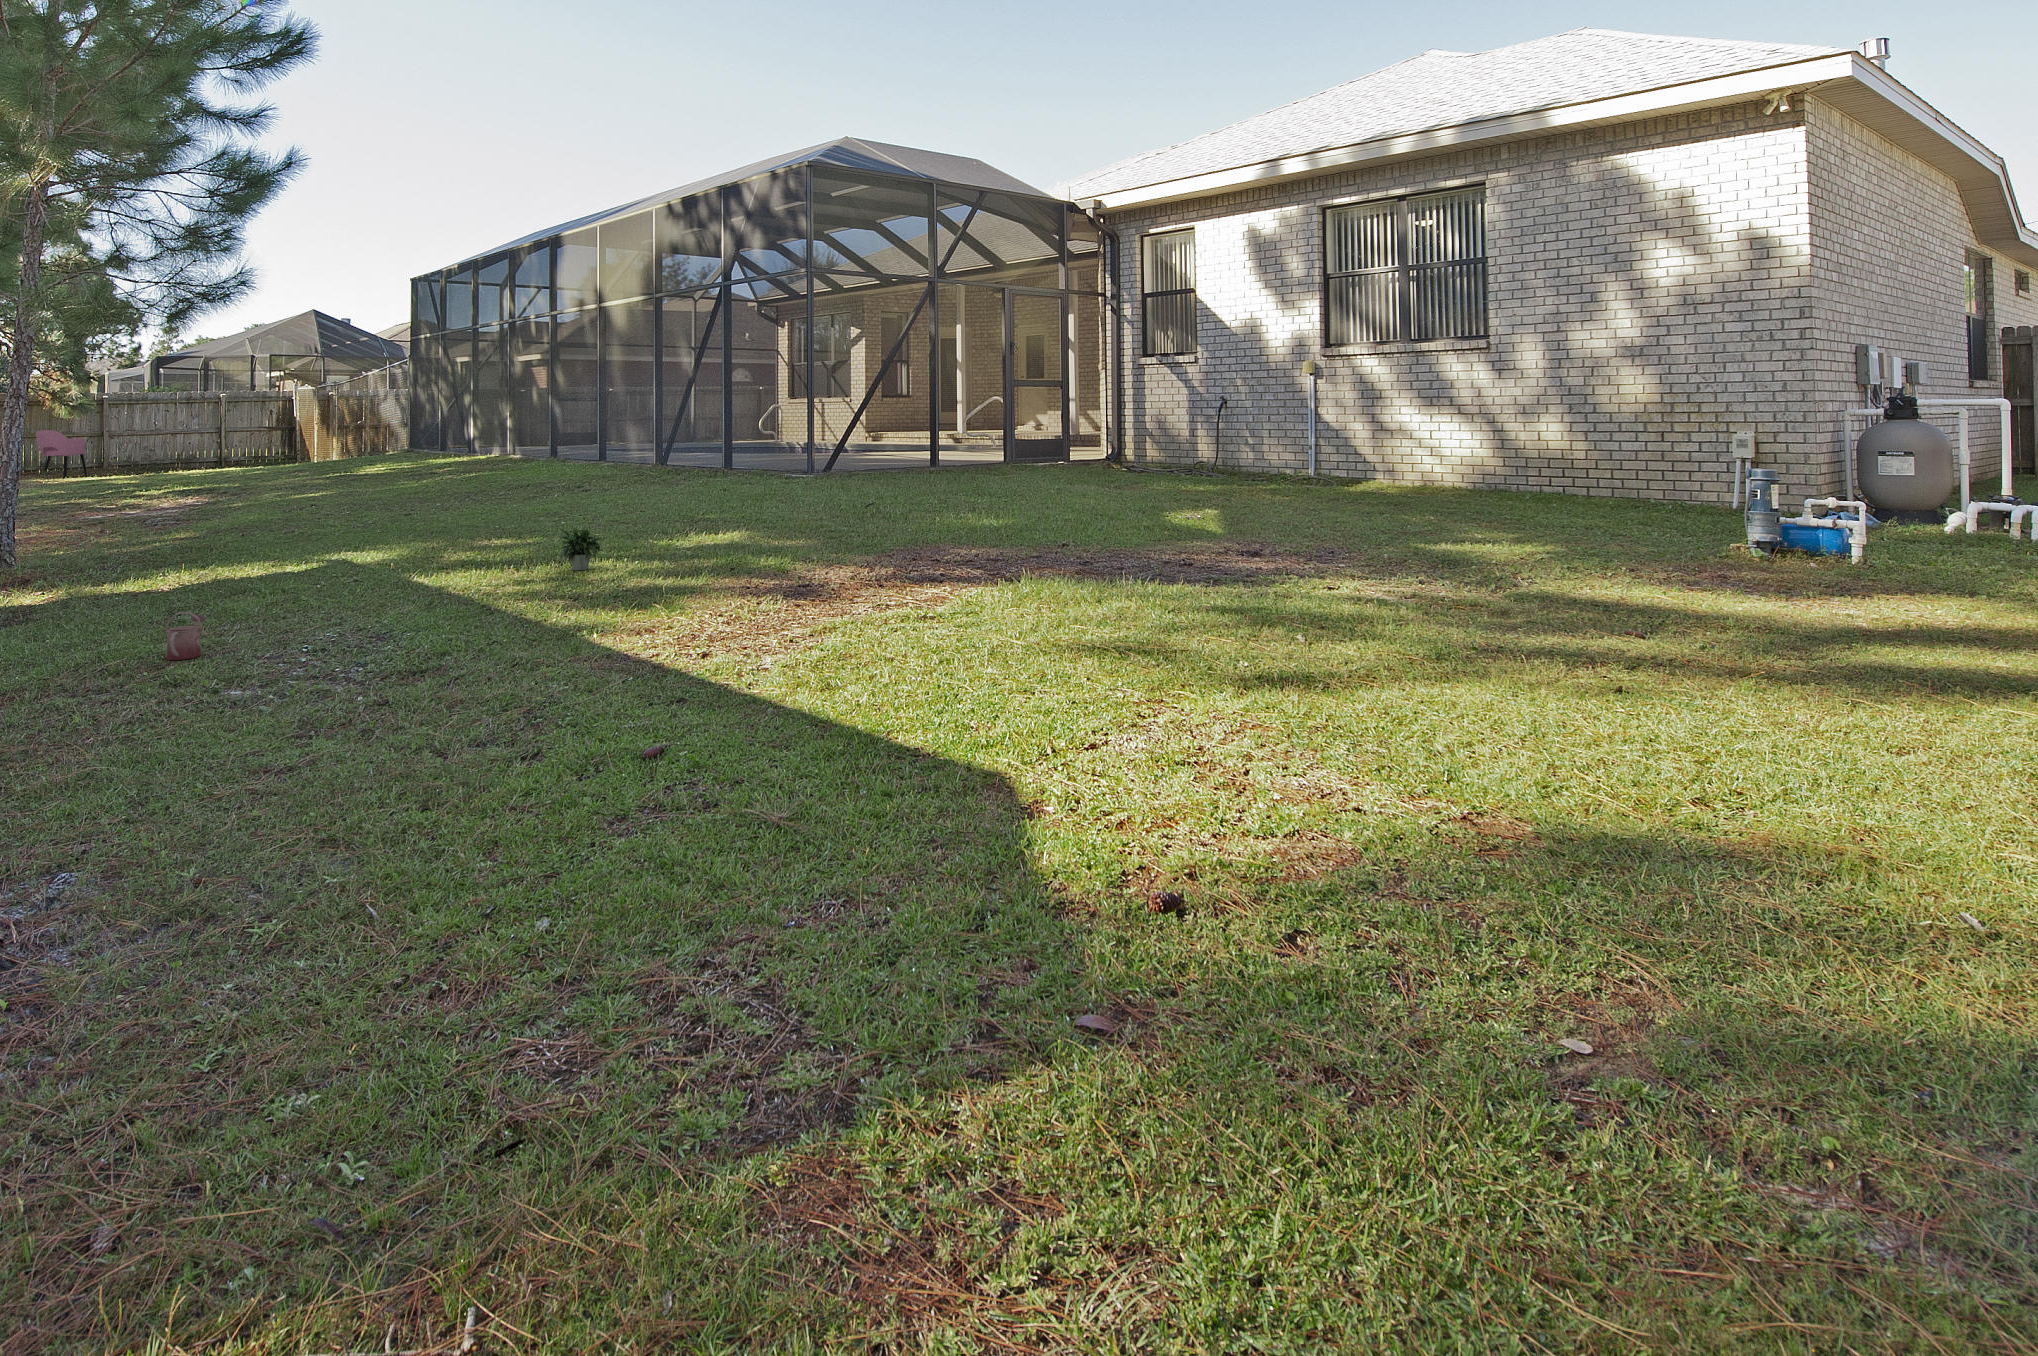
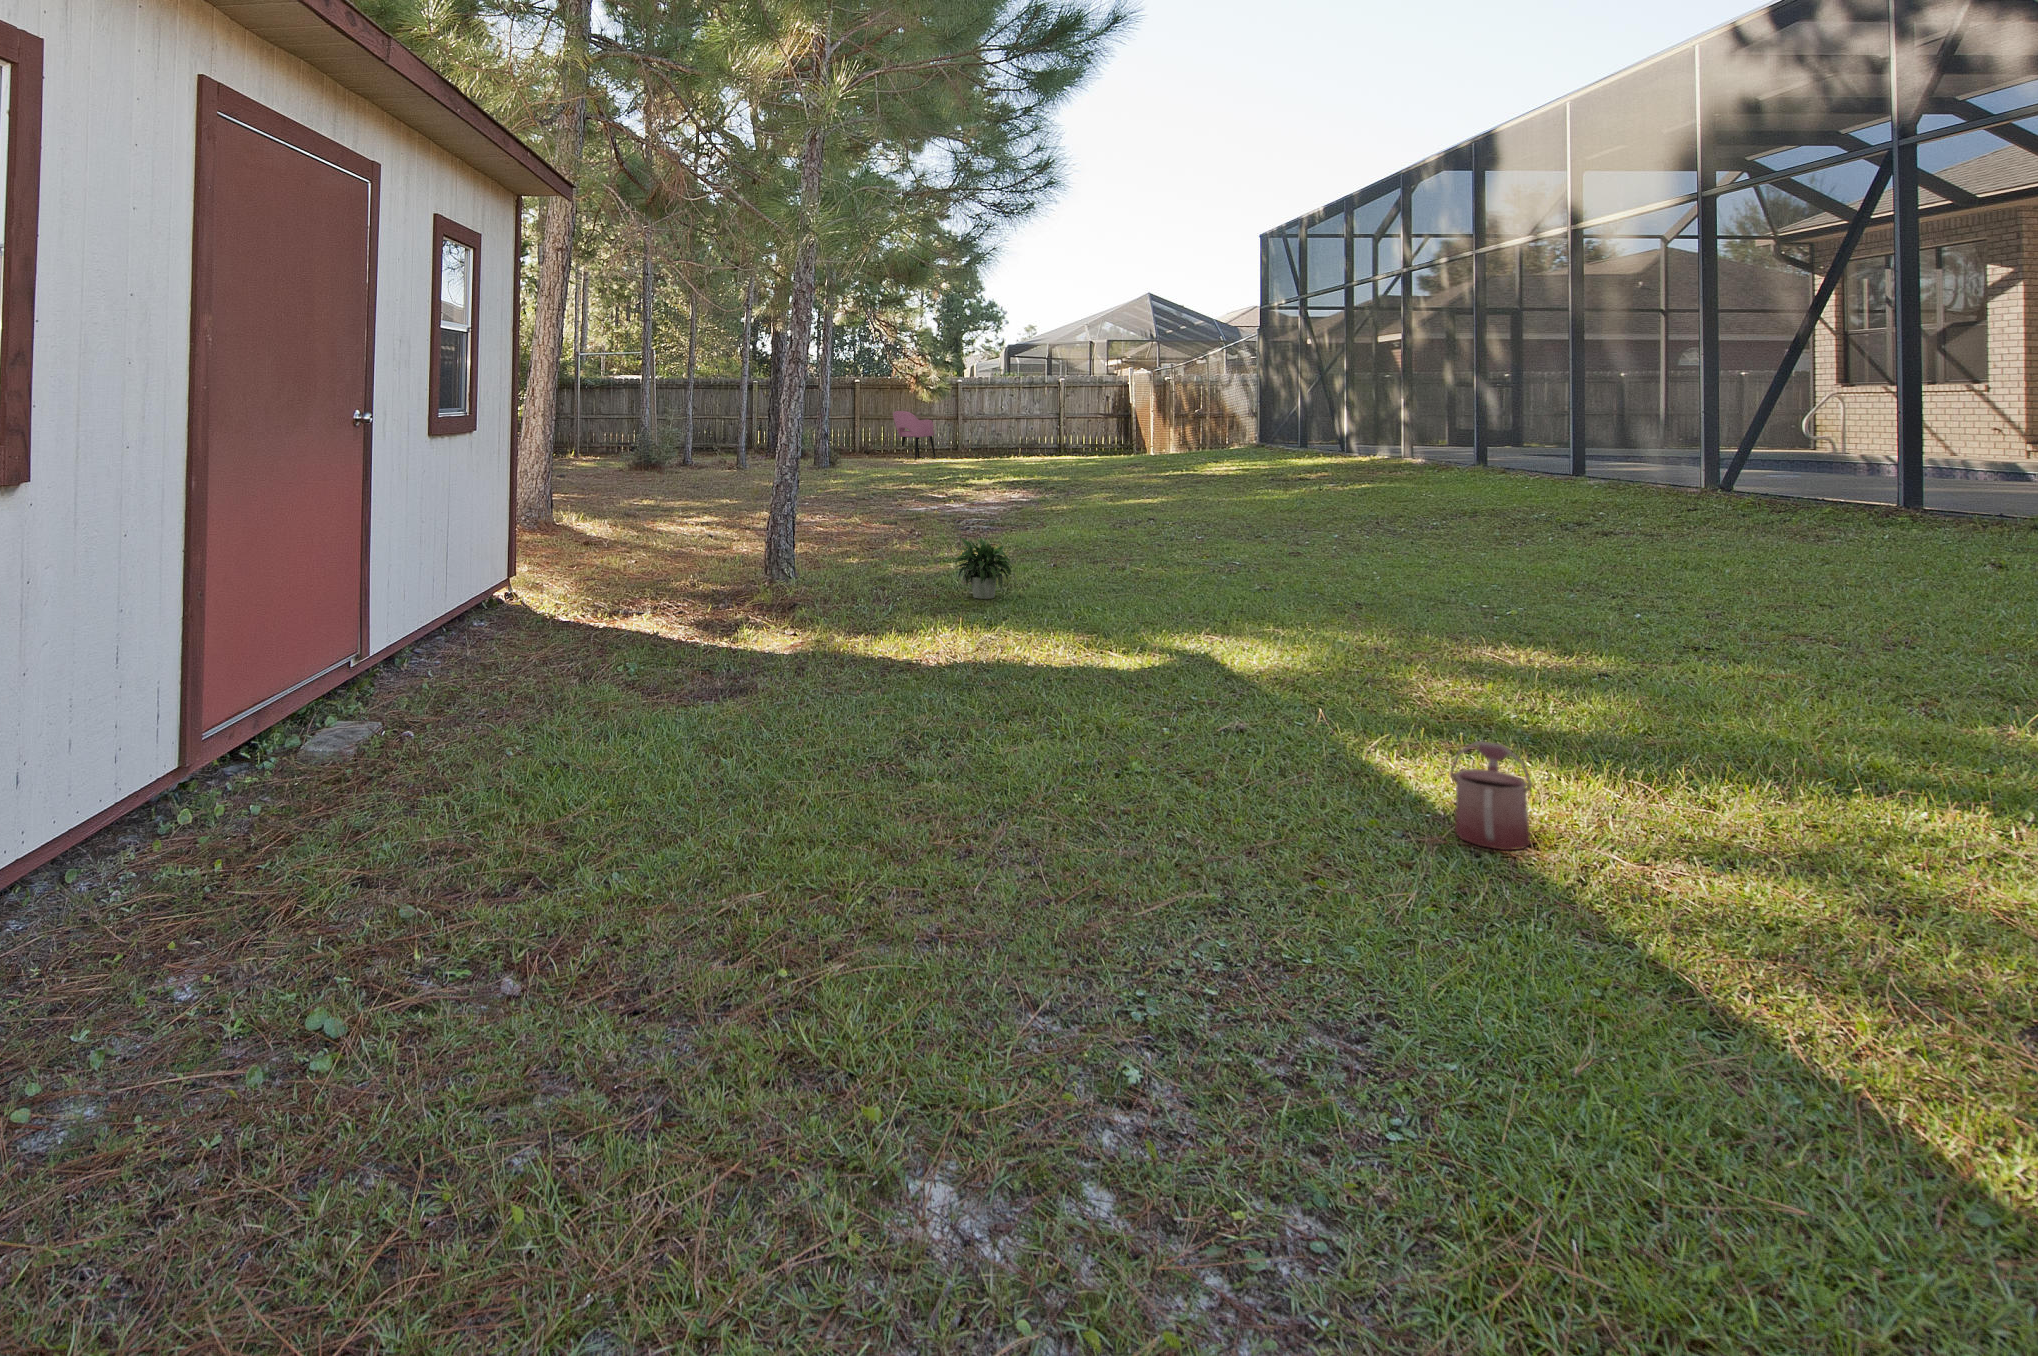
potted plant: present [558,527,603,570] -> present [954,538,1012,599]
watering can: present [165,612,205,660] -> present [1450,741,1532,850]

